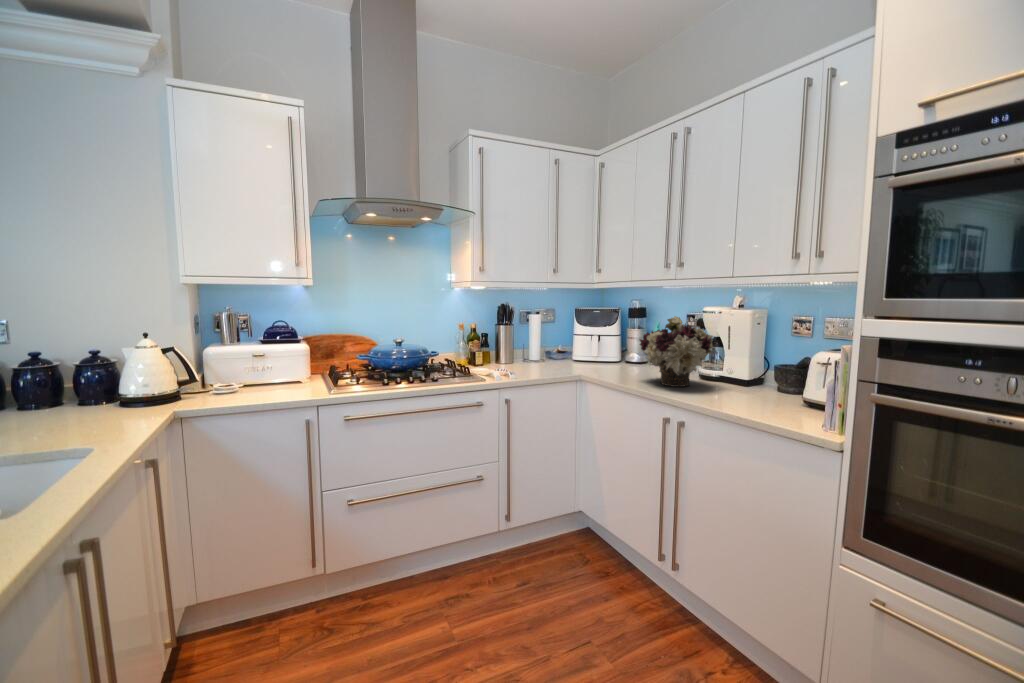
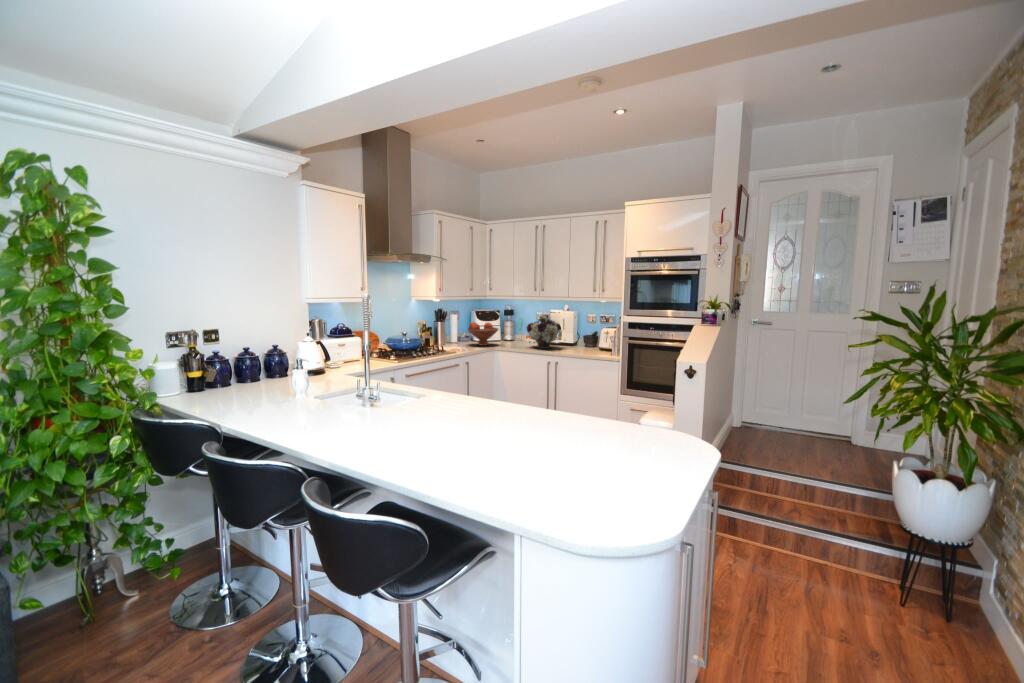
fruit bowl: none [542,327,598,369] -> present [468,322,498,346]

